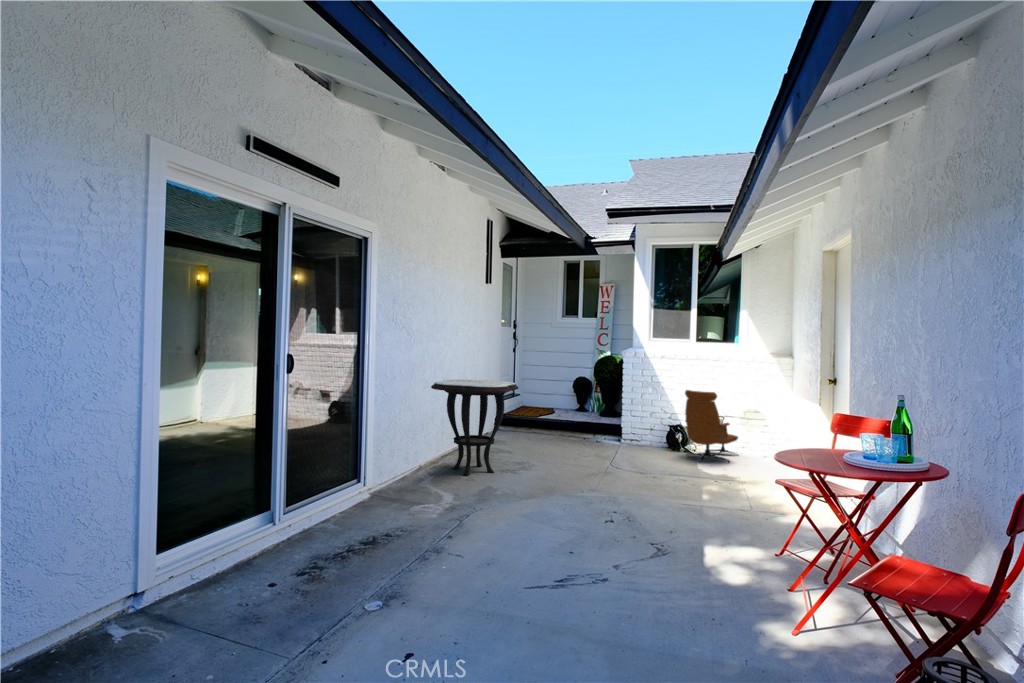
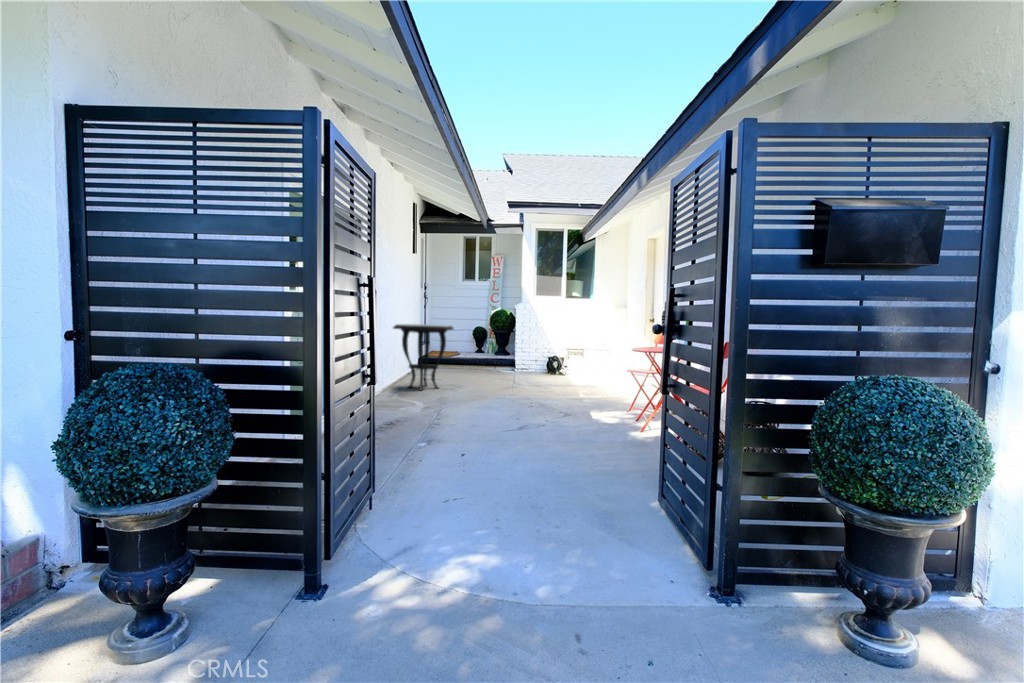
lounge chair: present [685,390,738,462] -> none [561,330,593,378]

